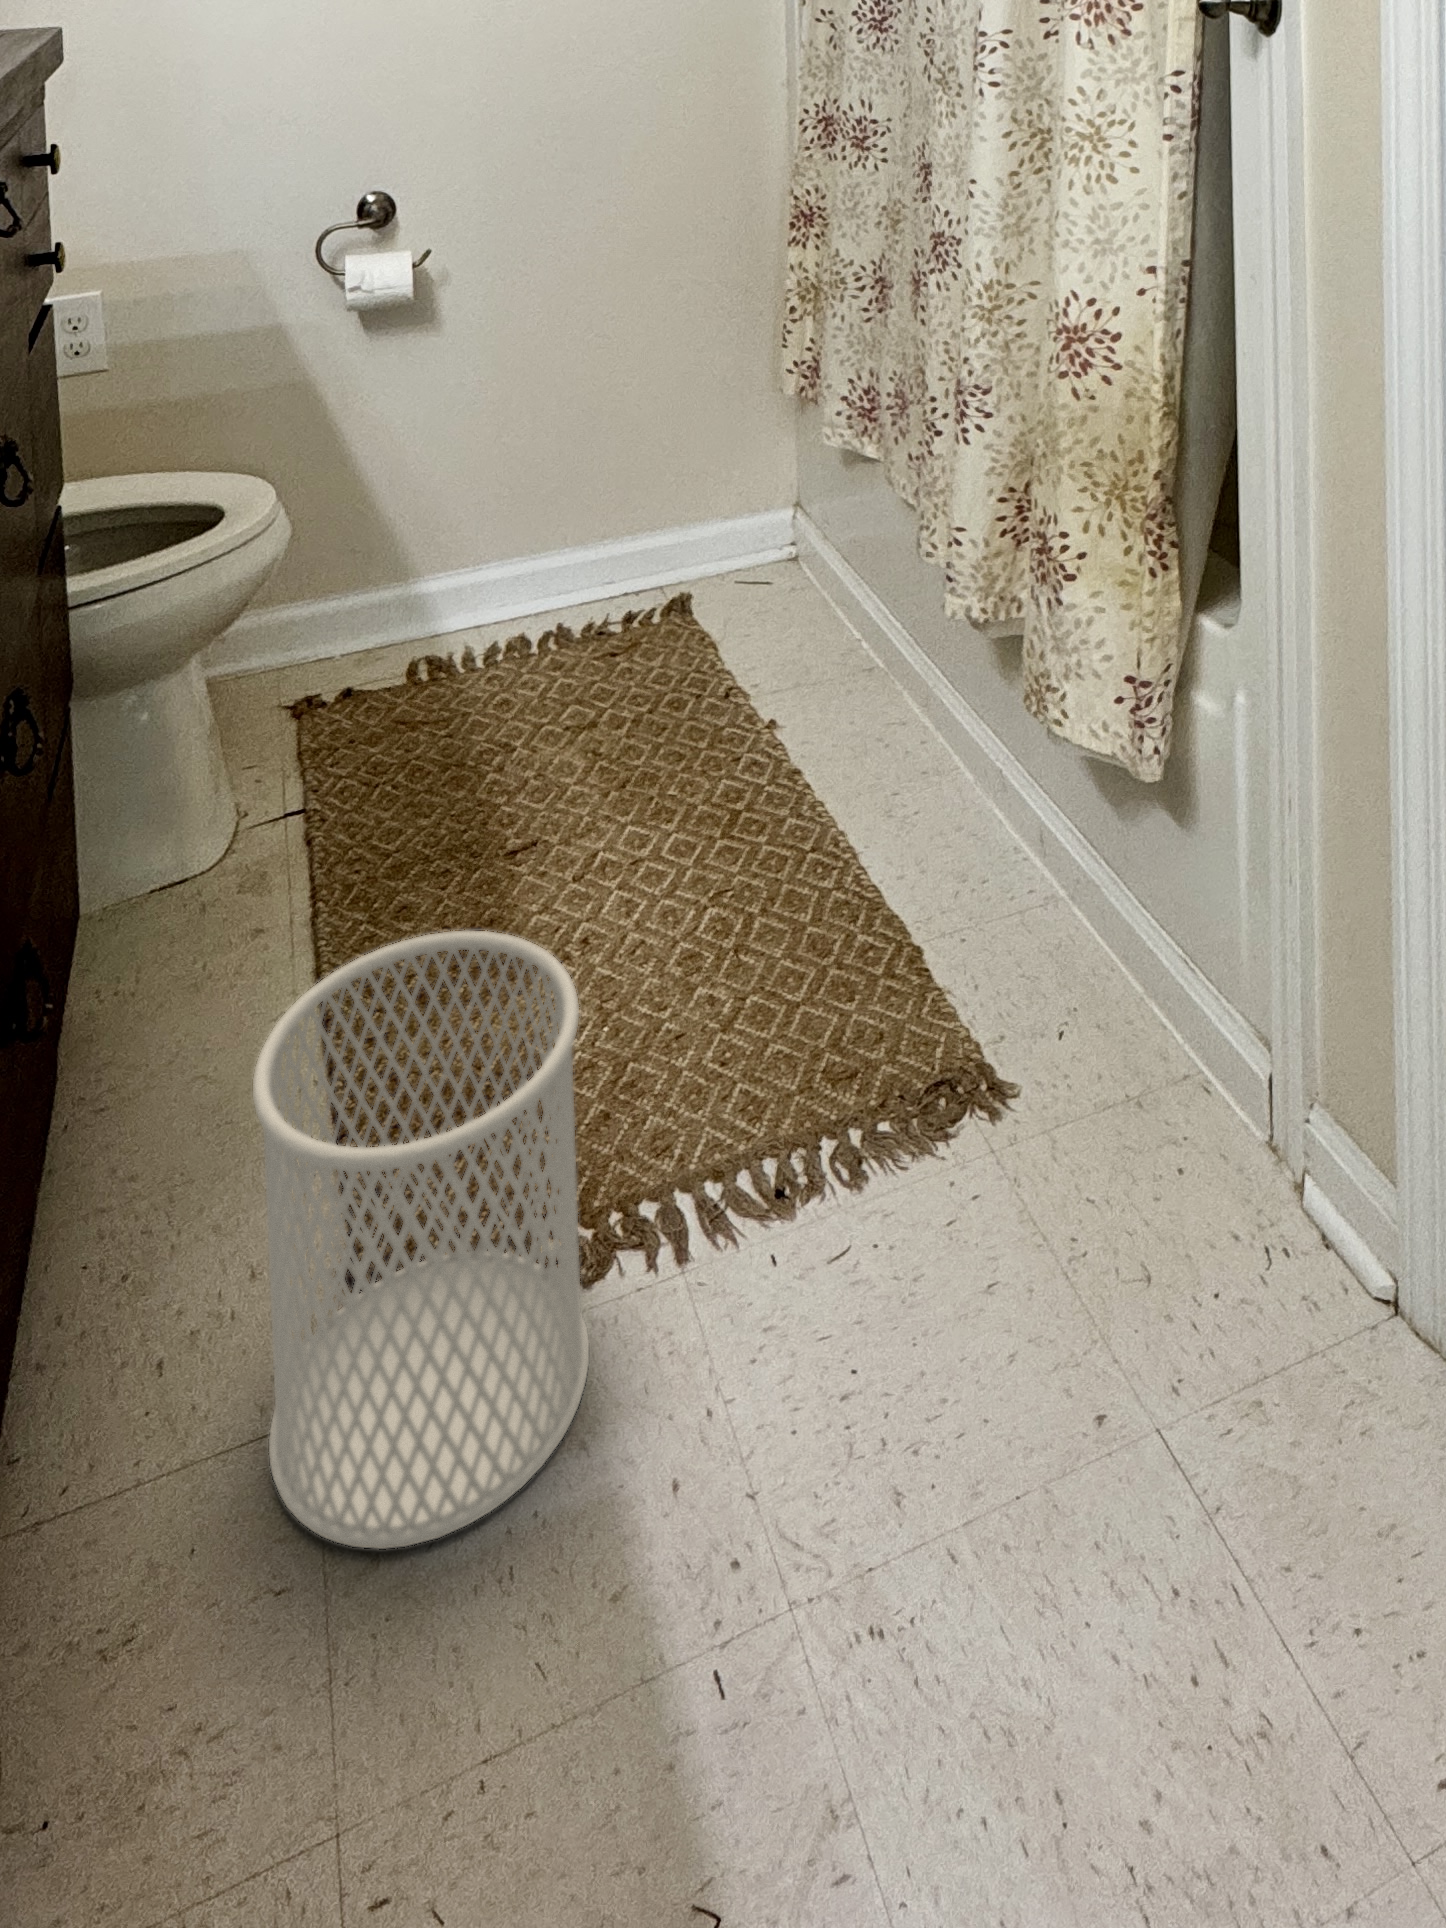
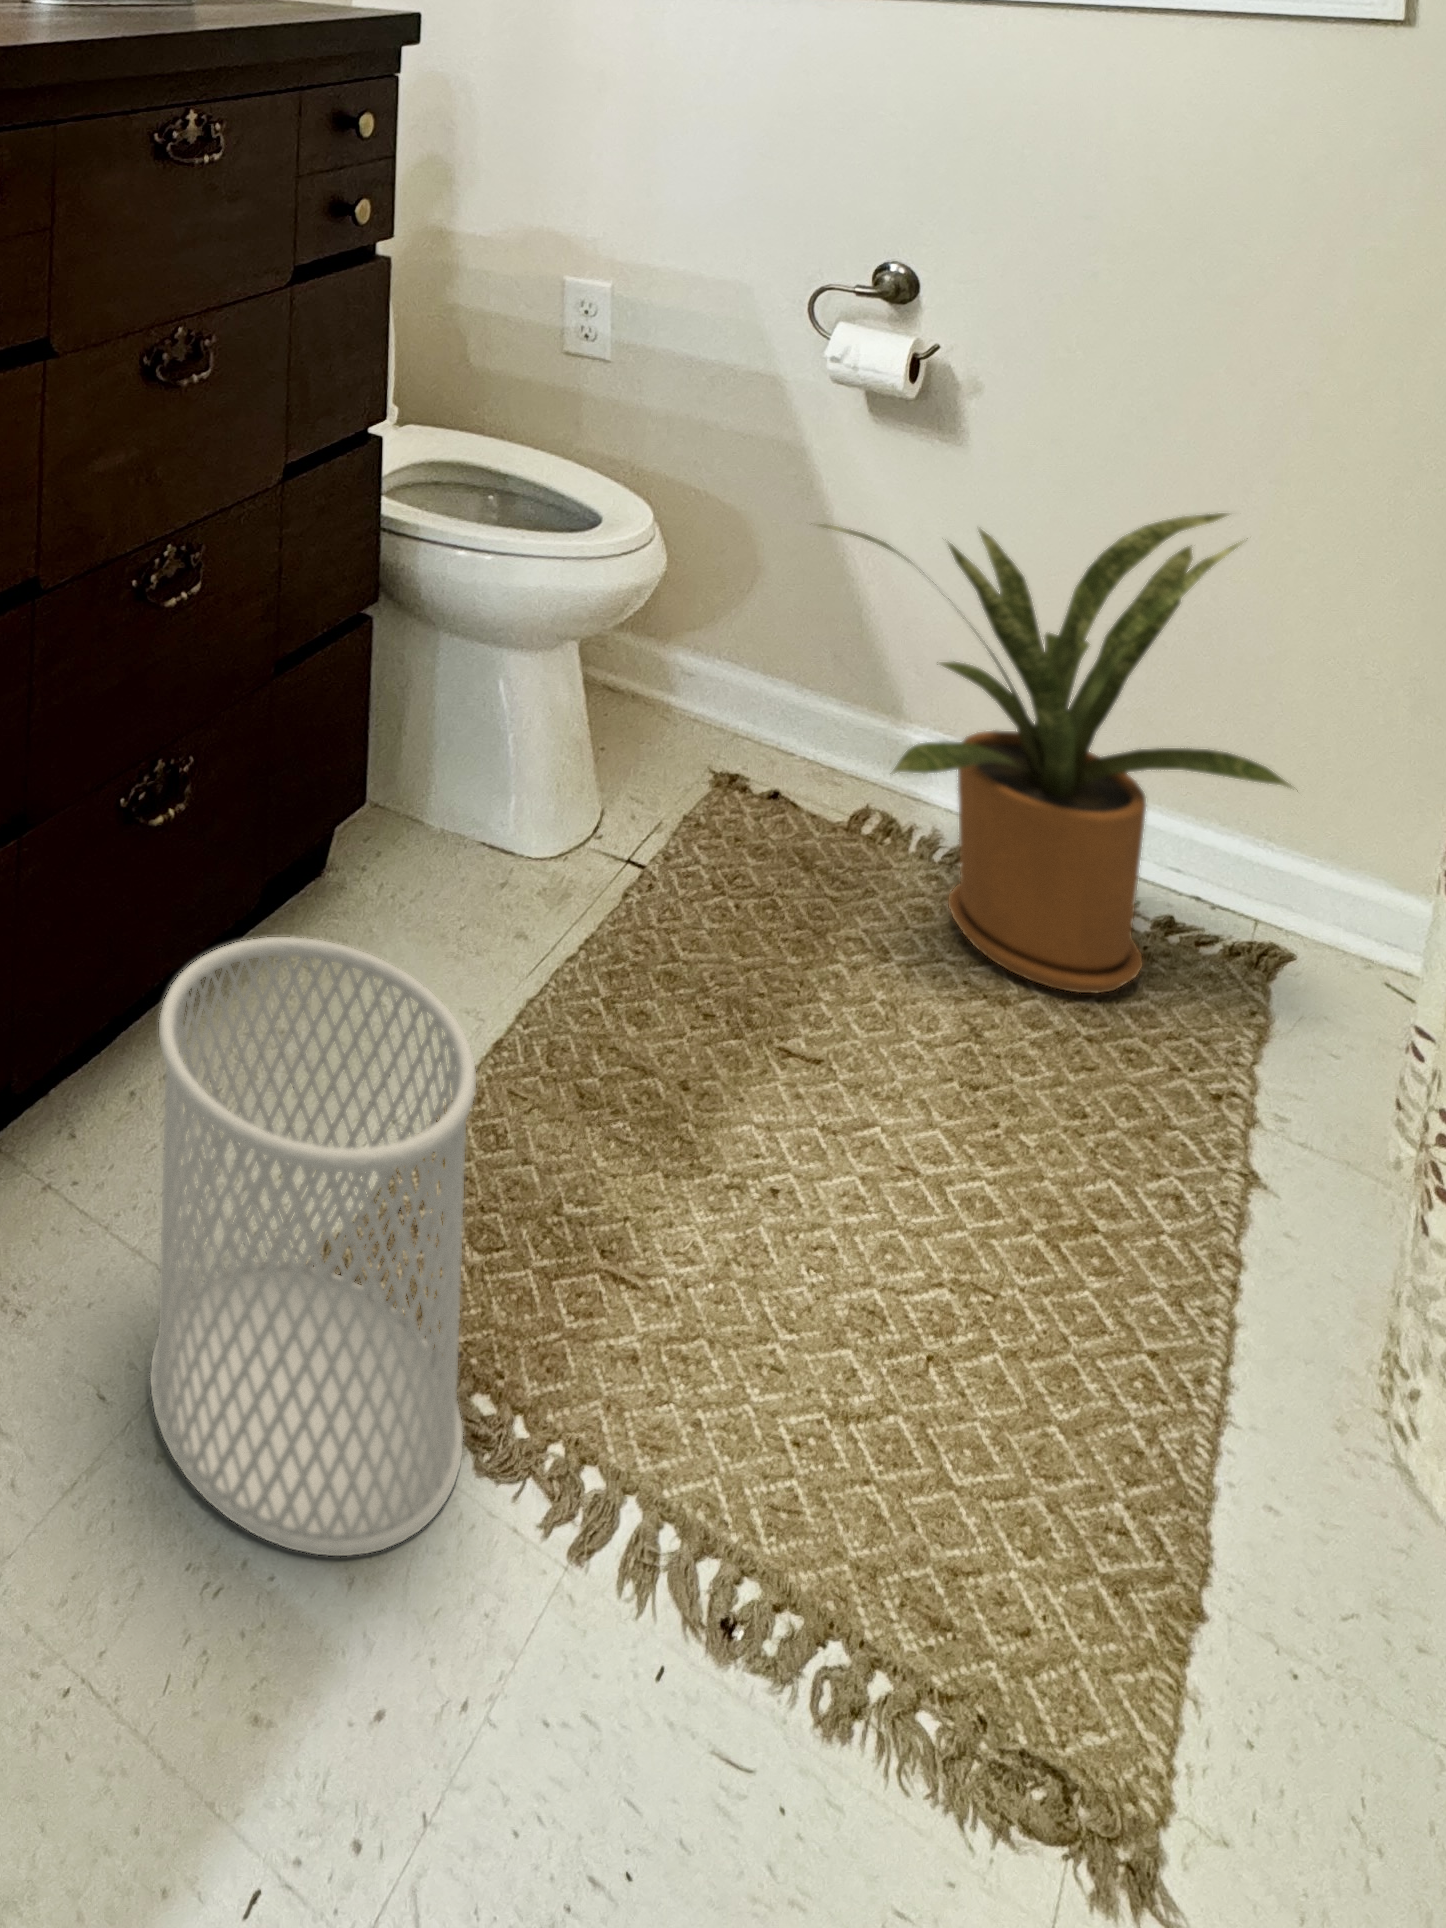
house plant: none [405,300,710,703] -> present [811,513,1291,993]

